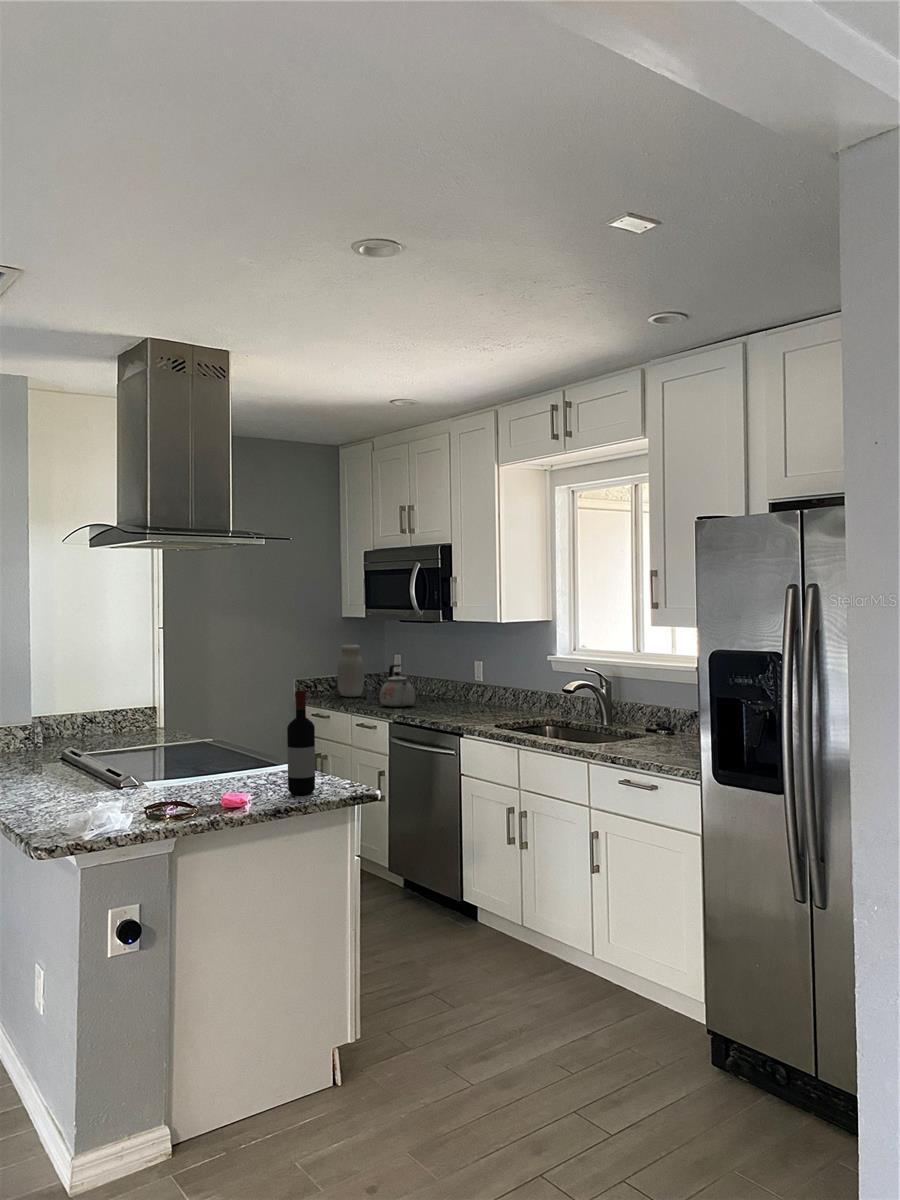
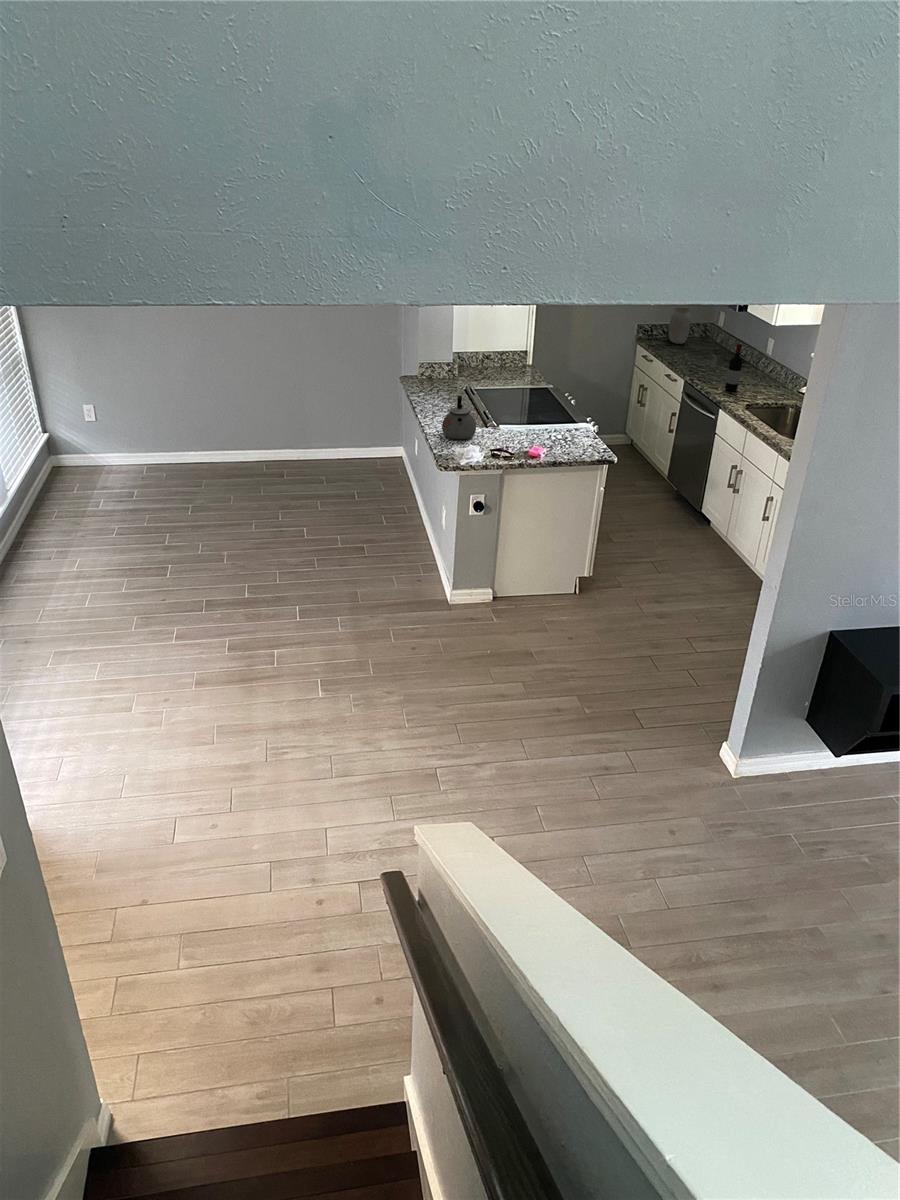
kettle: present [380,665,415,707] -> present [442,396,476,439]
wine bottle: present [287,690,315,795] -> present [725,344,743,392]

